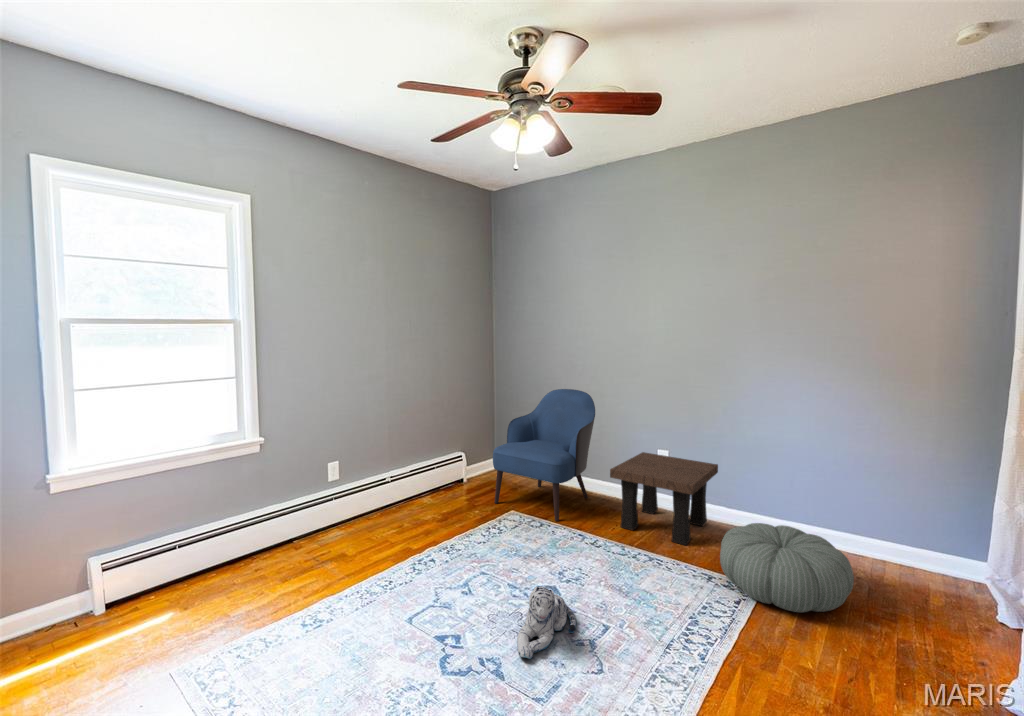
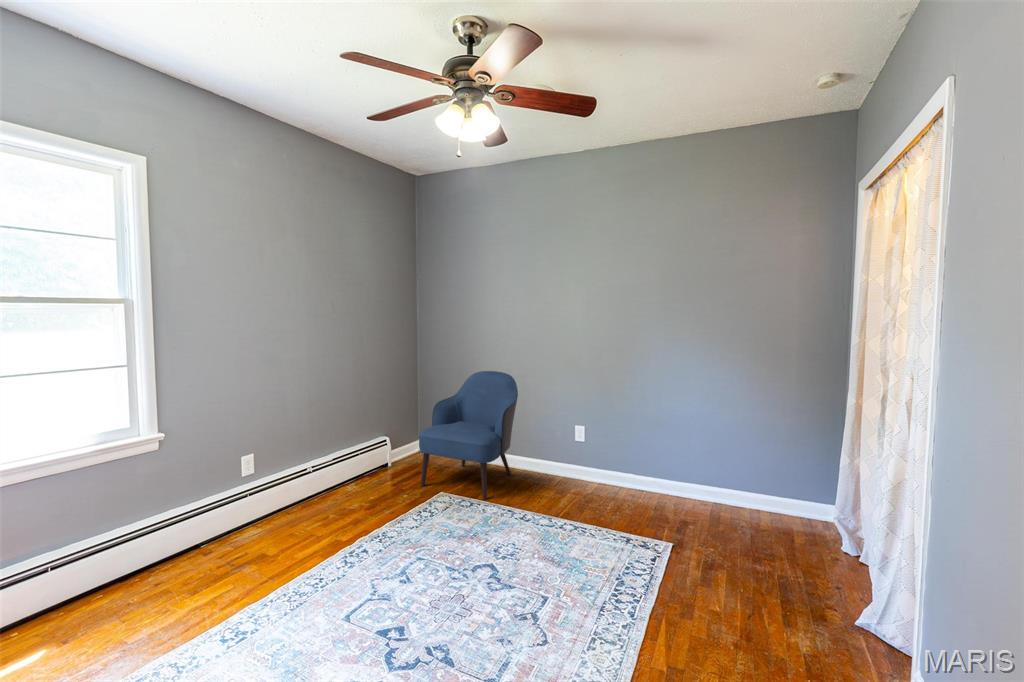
side table: present [610,452,718,545] -> none [535,429,628,513]
pouf: present [720,523,854,612] -> none [637,488,745,564]
plush toy: present [517,586,576,659] -> none [463,567,517,641]

